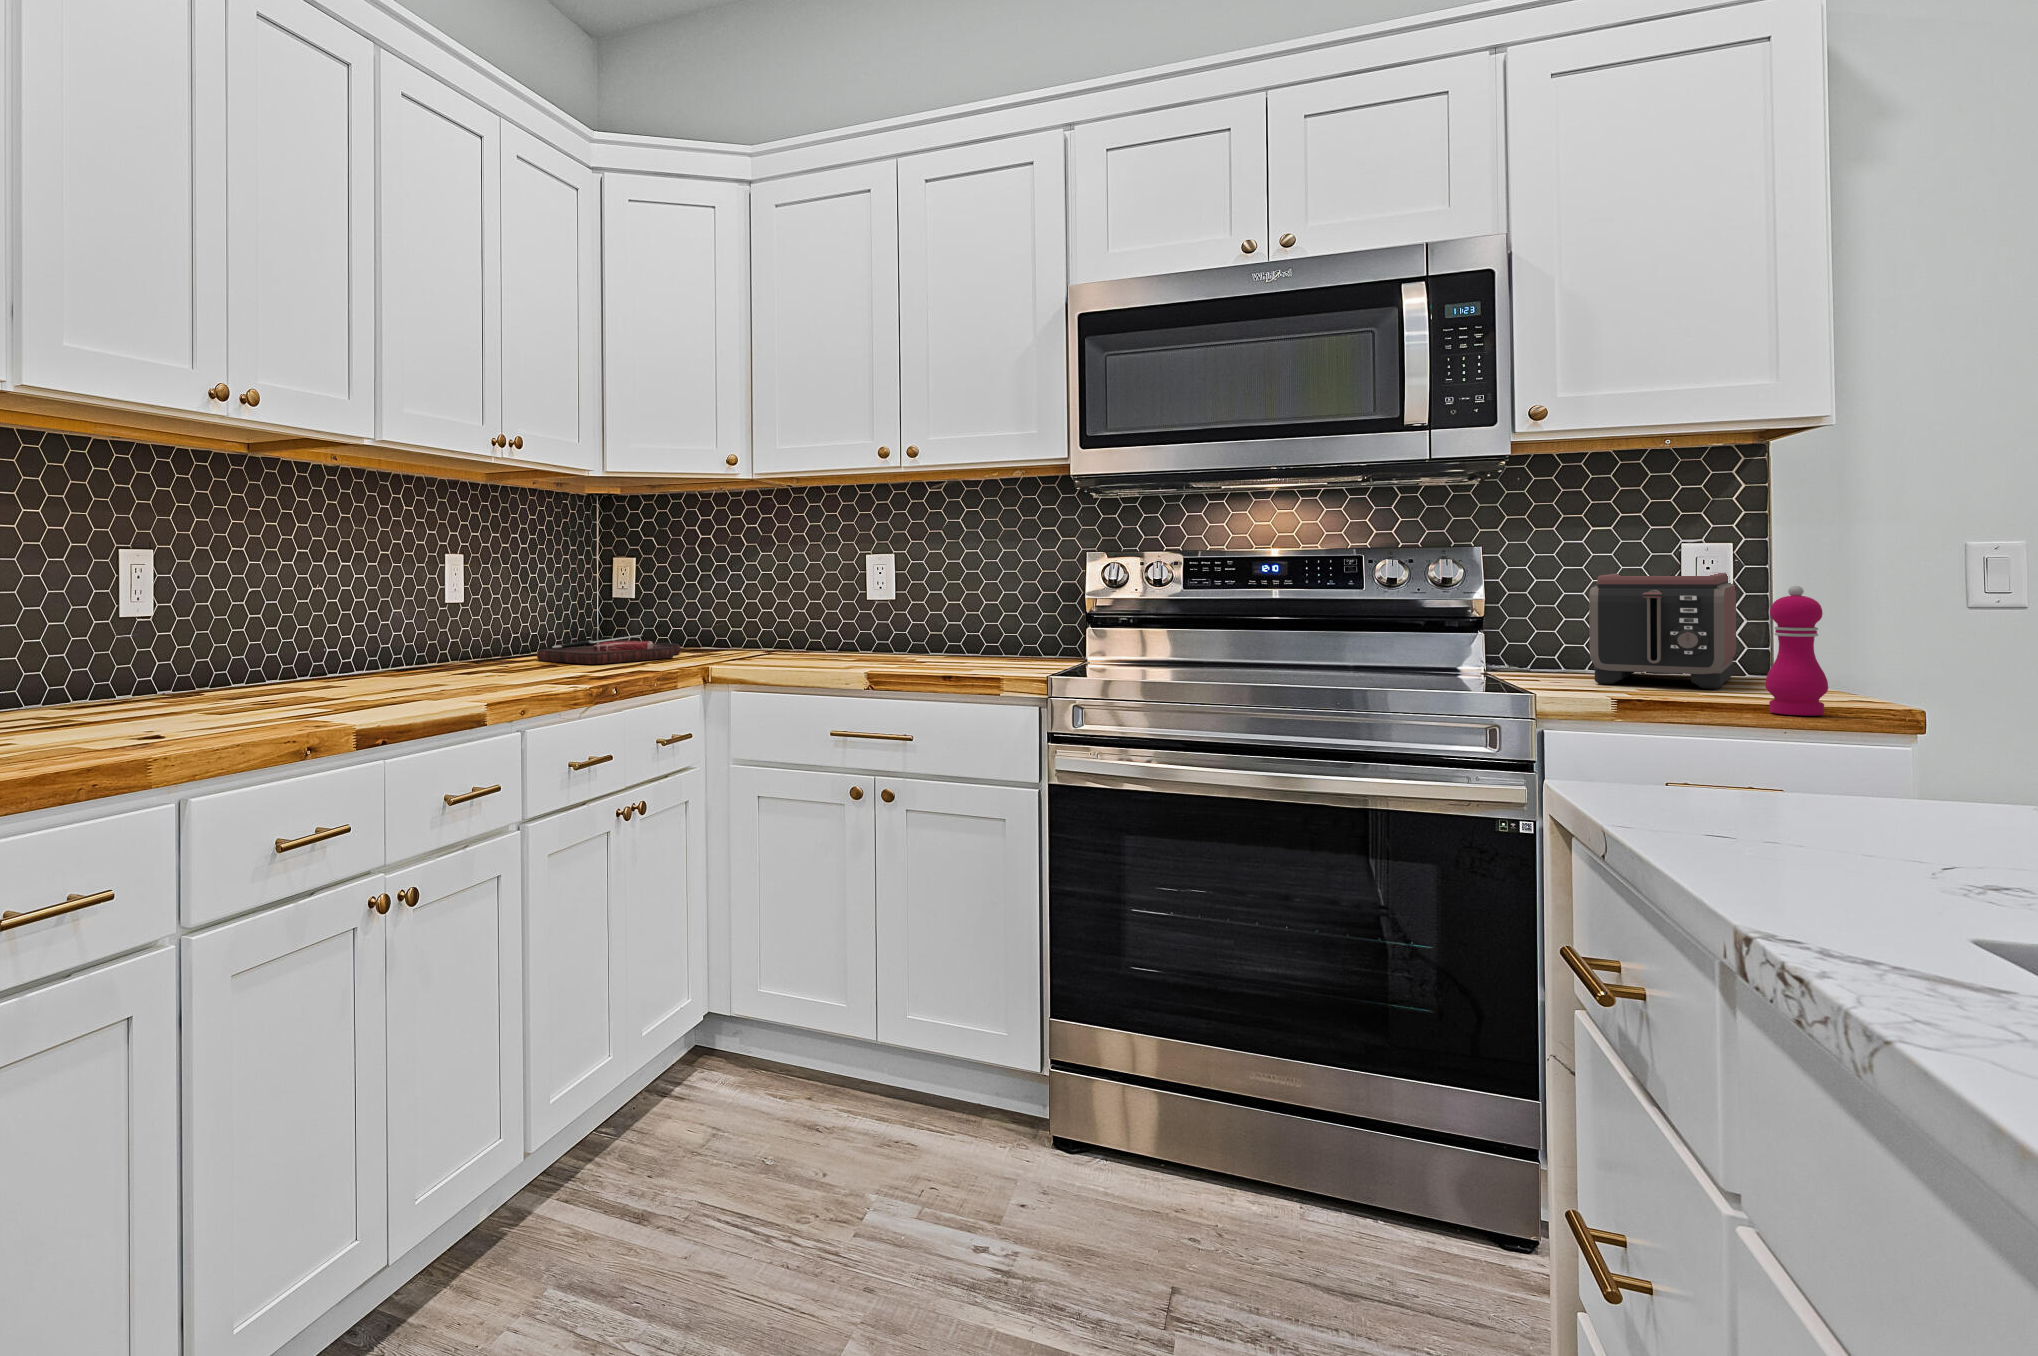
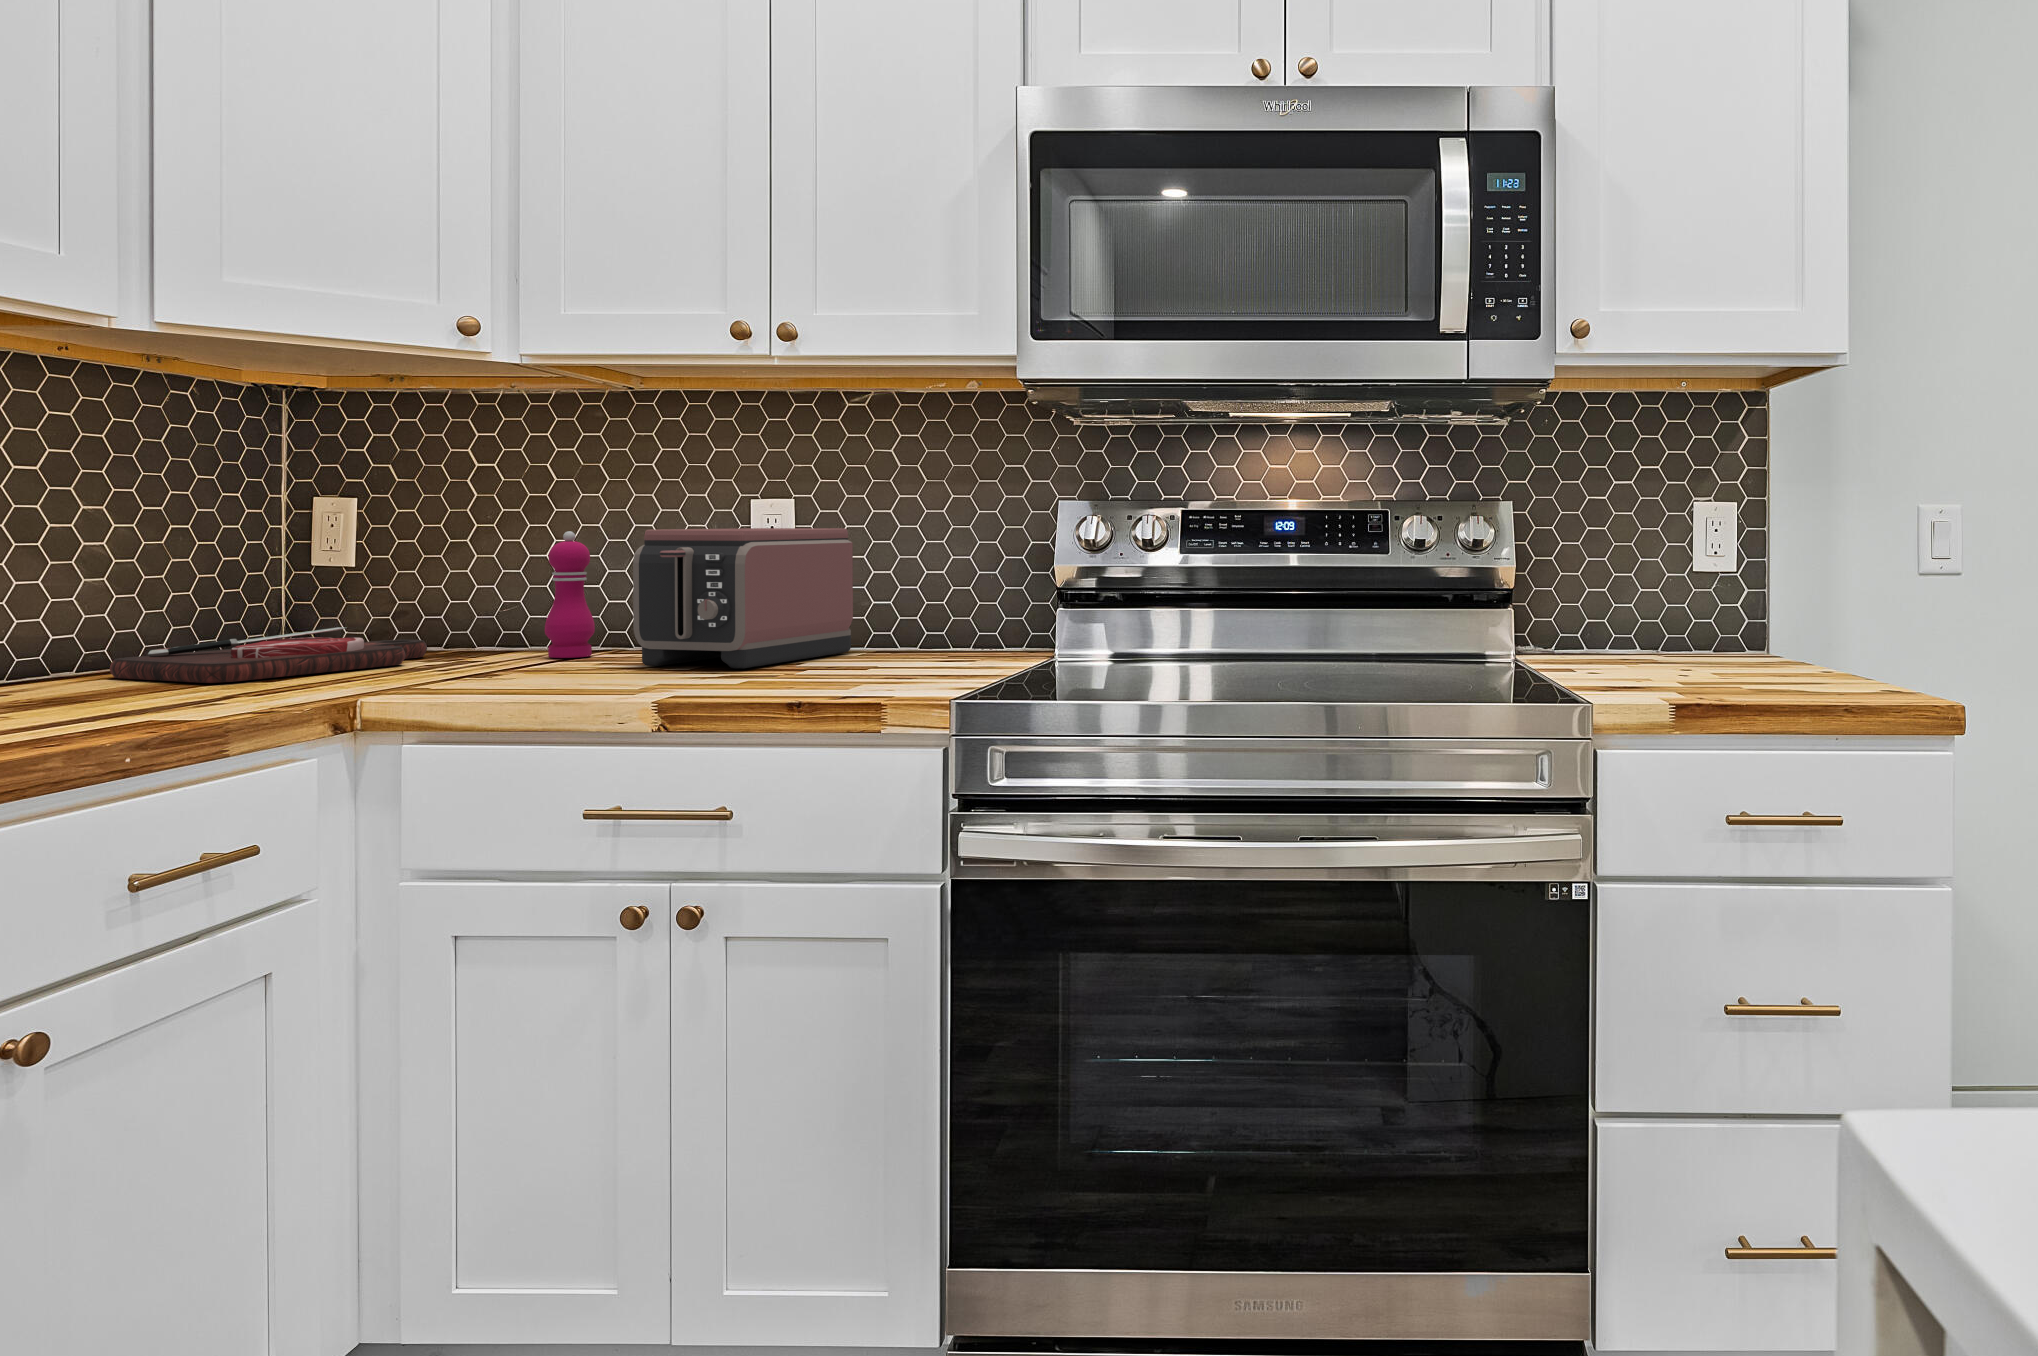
toaster: present [1589,573,1736,689] -> present [633,528,853,669]
pepper mill: present [1765,586,1828,716] -> present [545,531,595,658]

